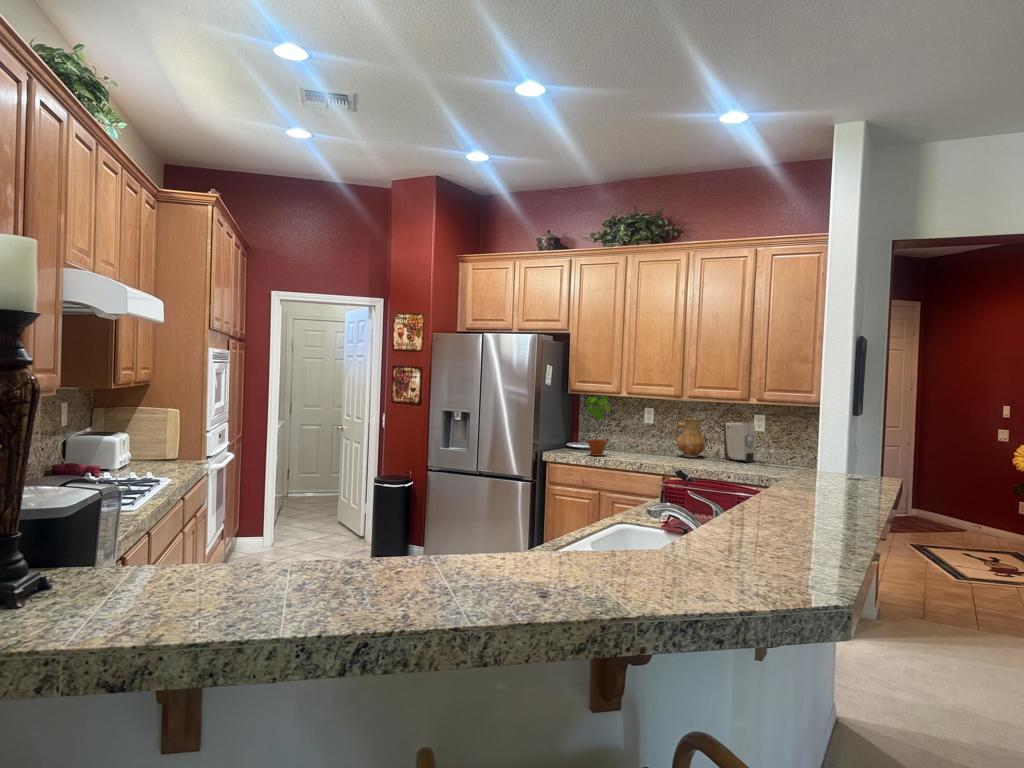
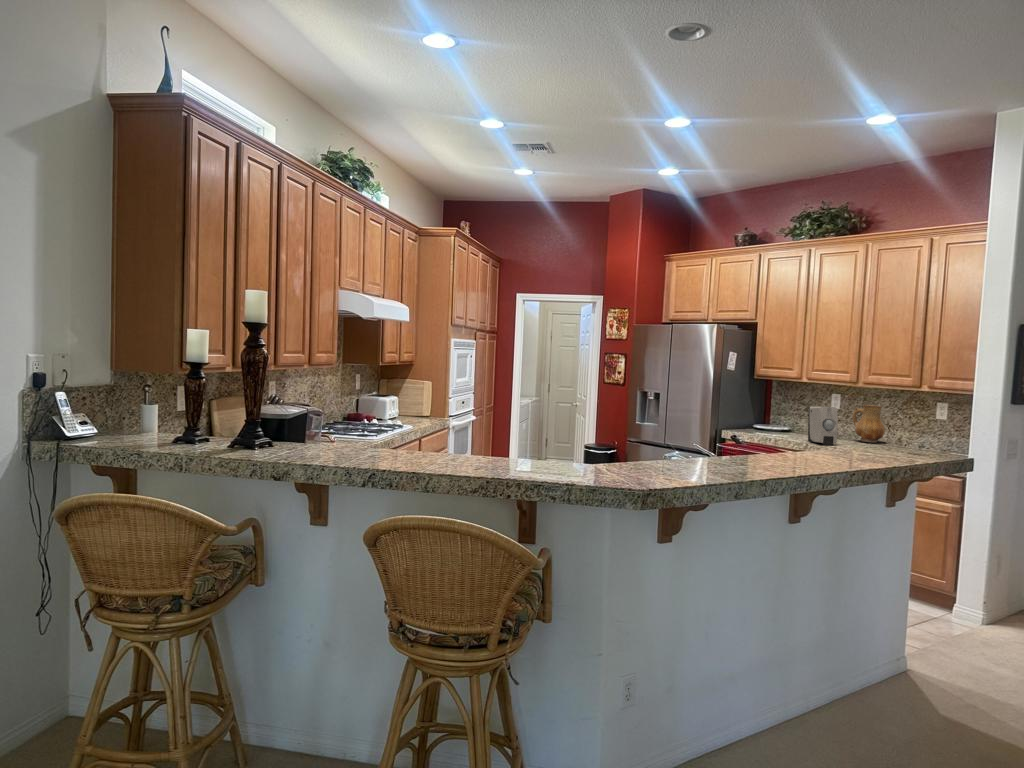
potted plant: present [586,395,610,456] -> none [763,380,785,435]
soap dispenser: present [724,423,756,462] -> present [808,407,838,445]

